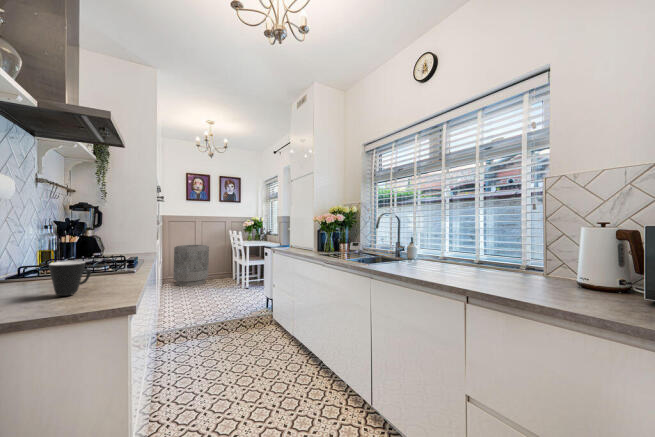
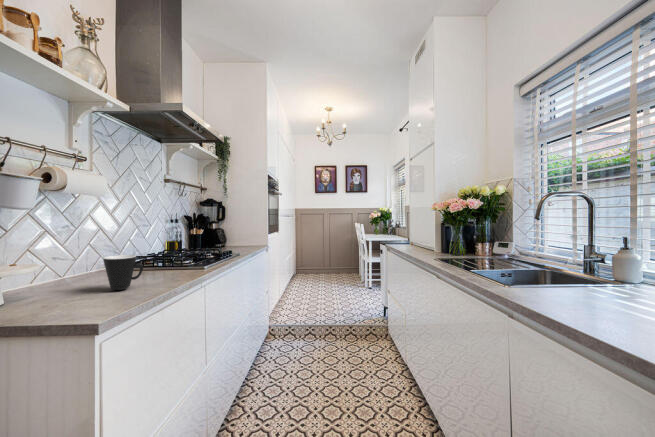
trash can: present [173,245,209,286] -> none [303,238,334,279]

